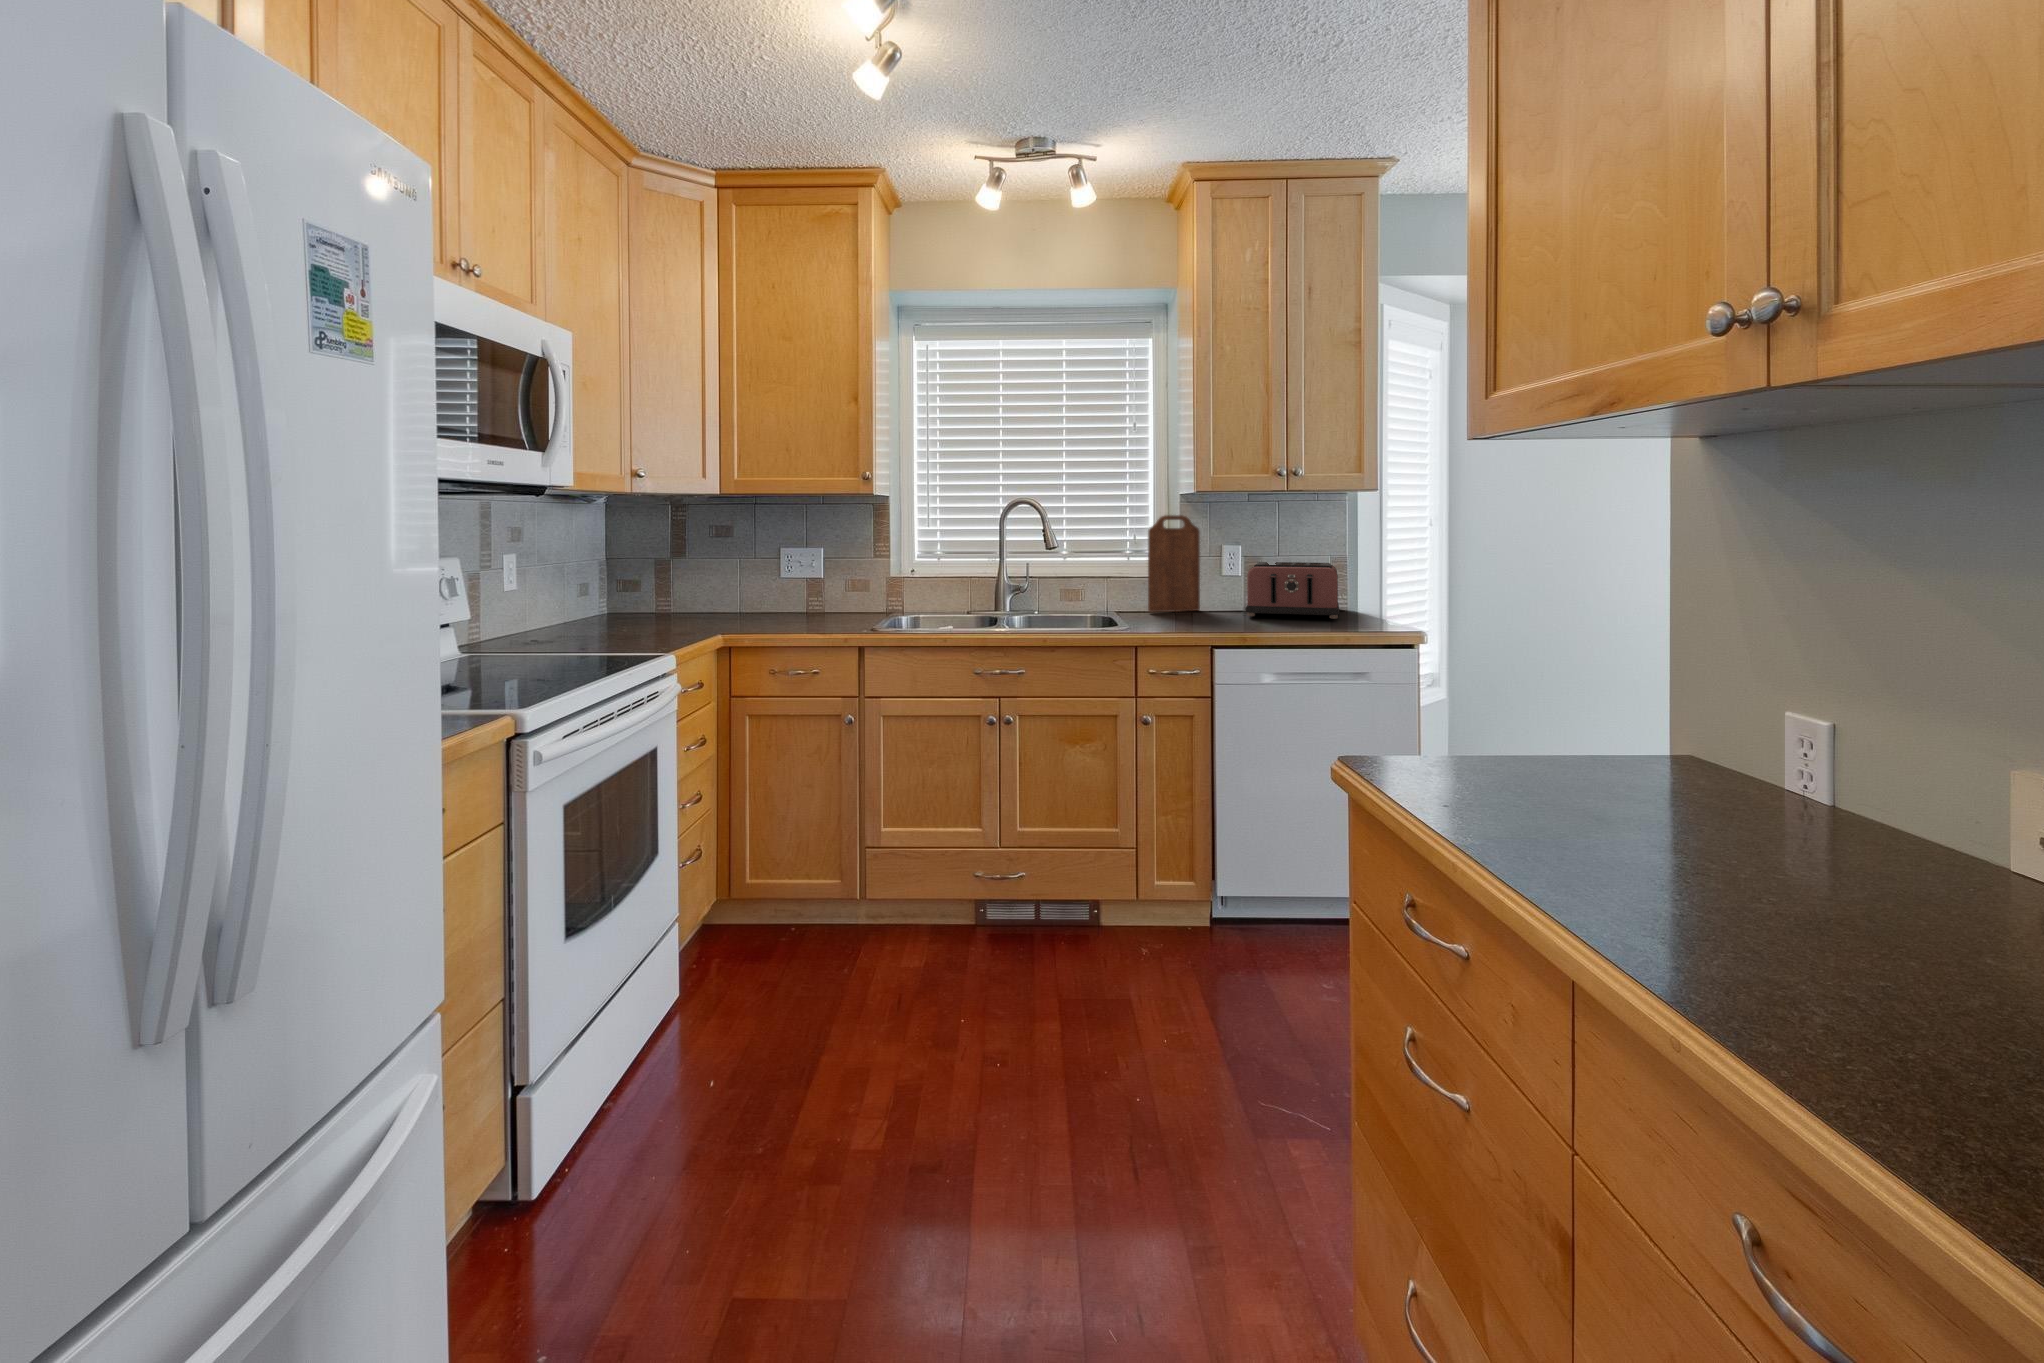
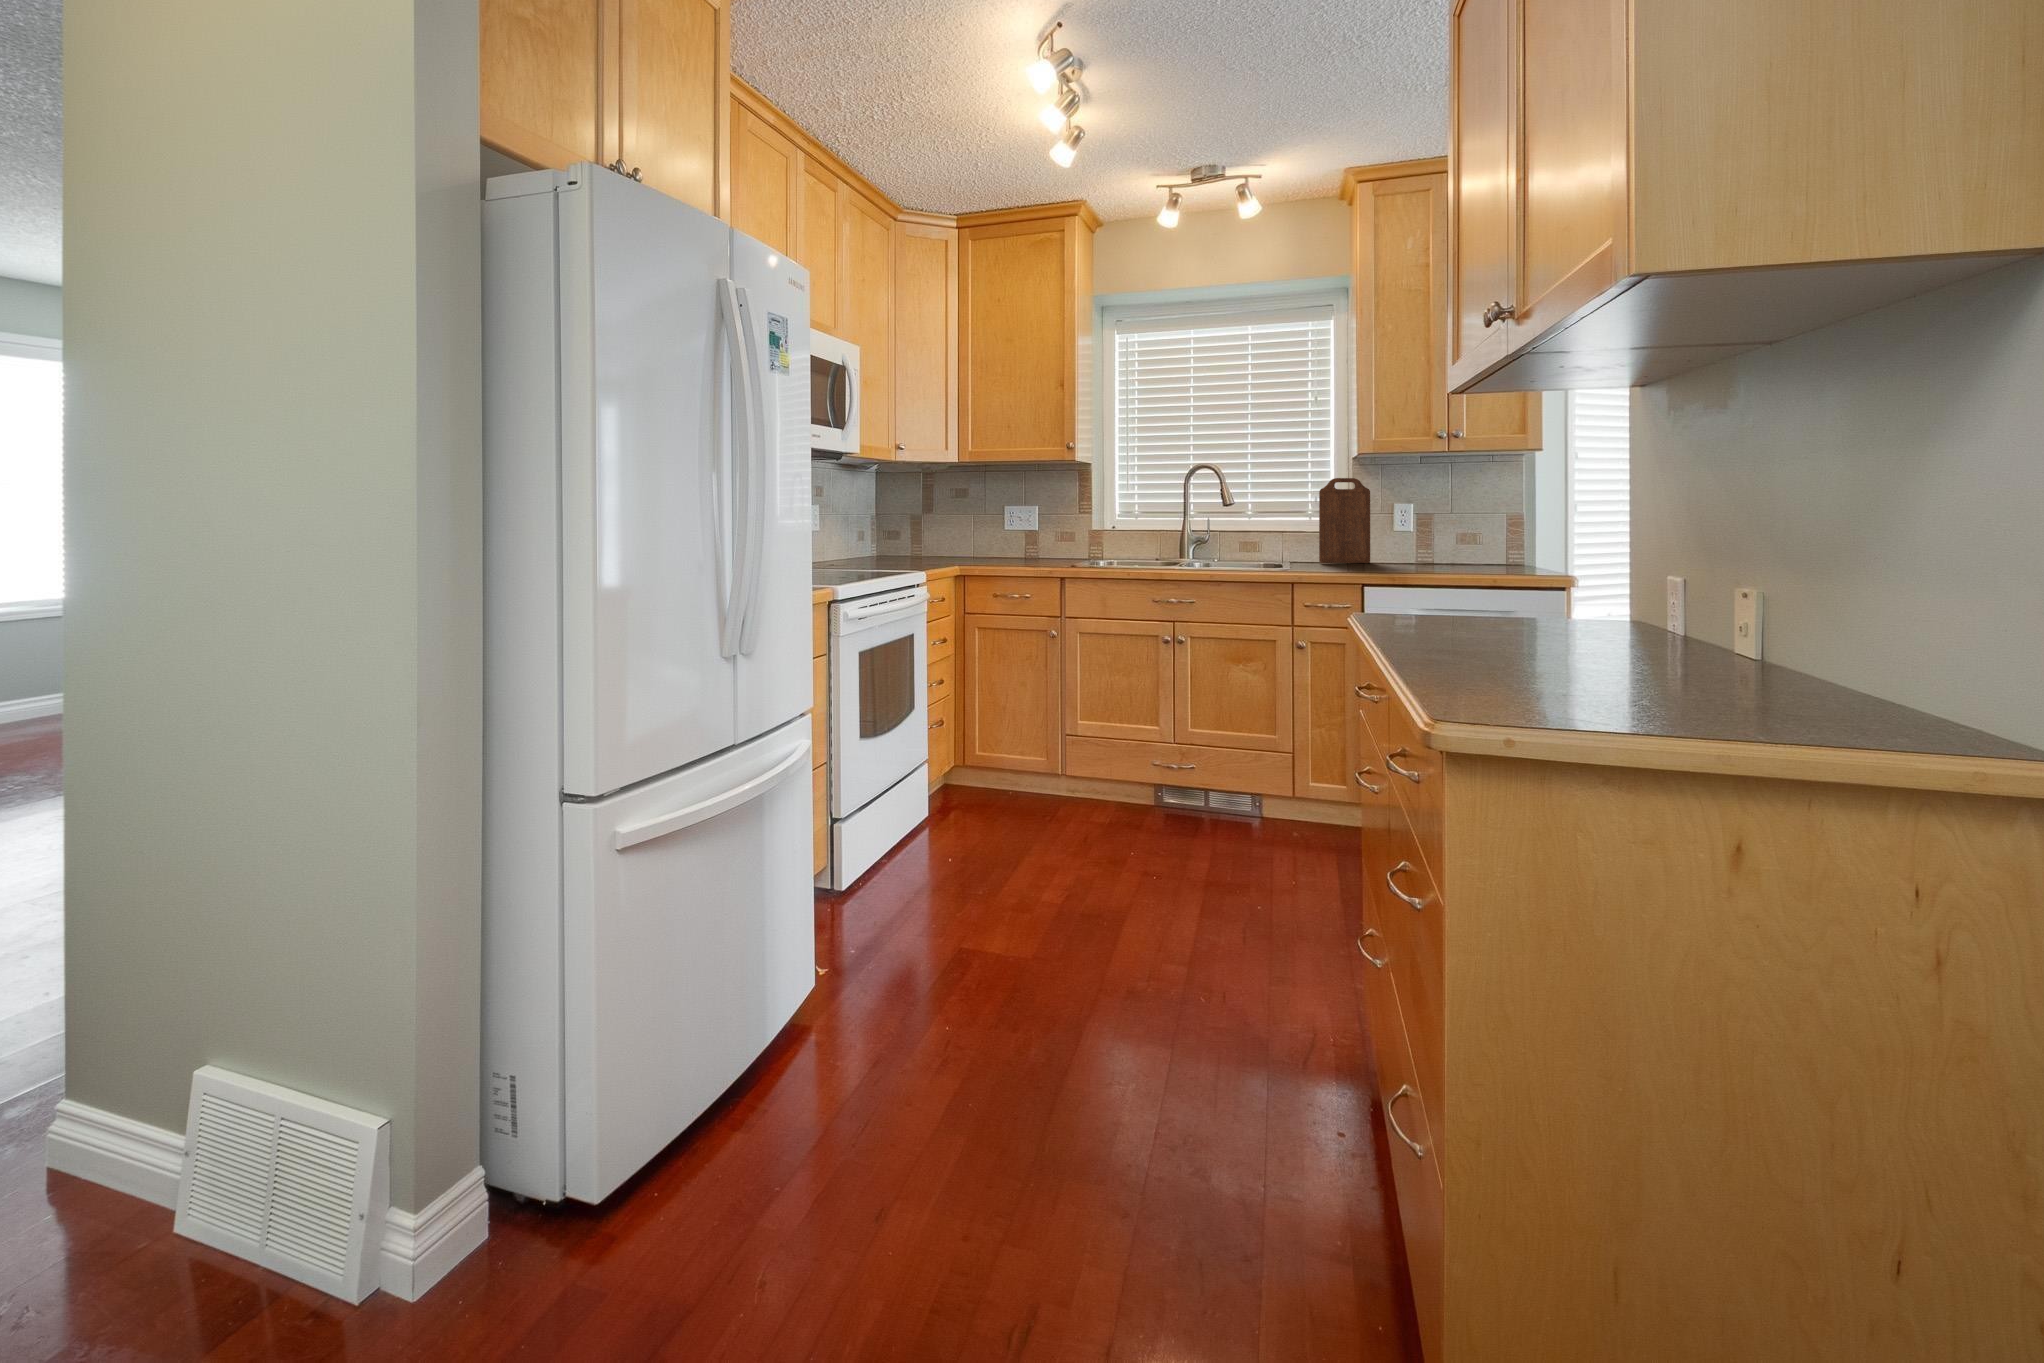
toaster: present [1246,562,1339,619] -> none [1409,520,1511,568]

